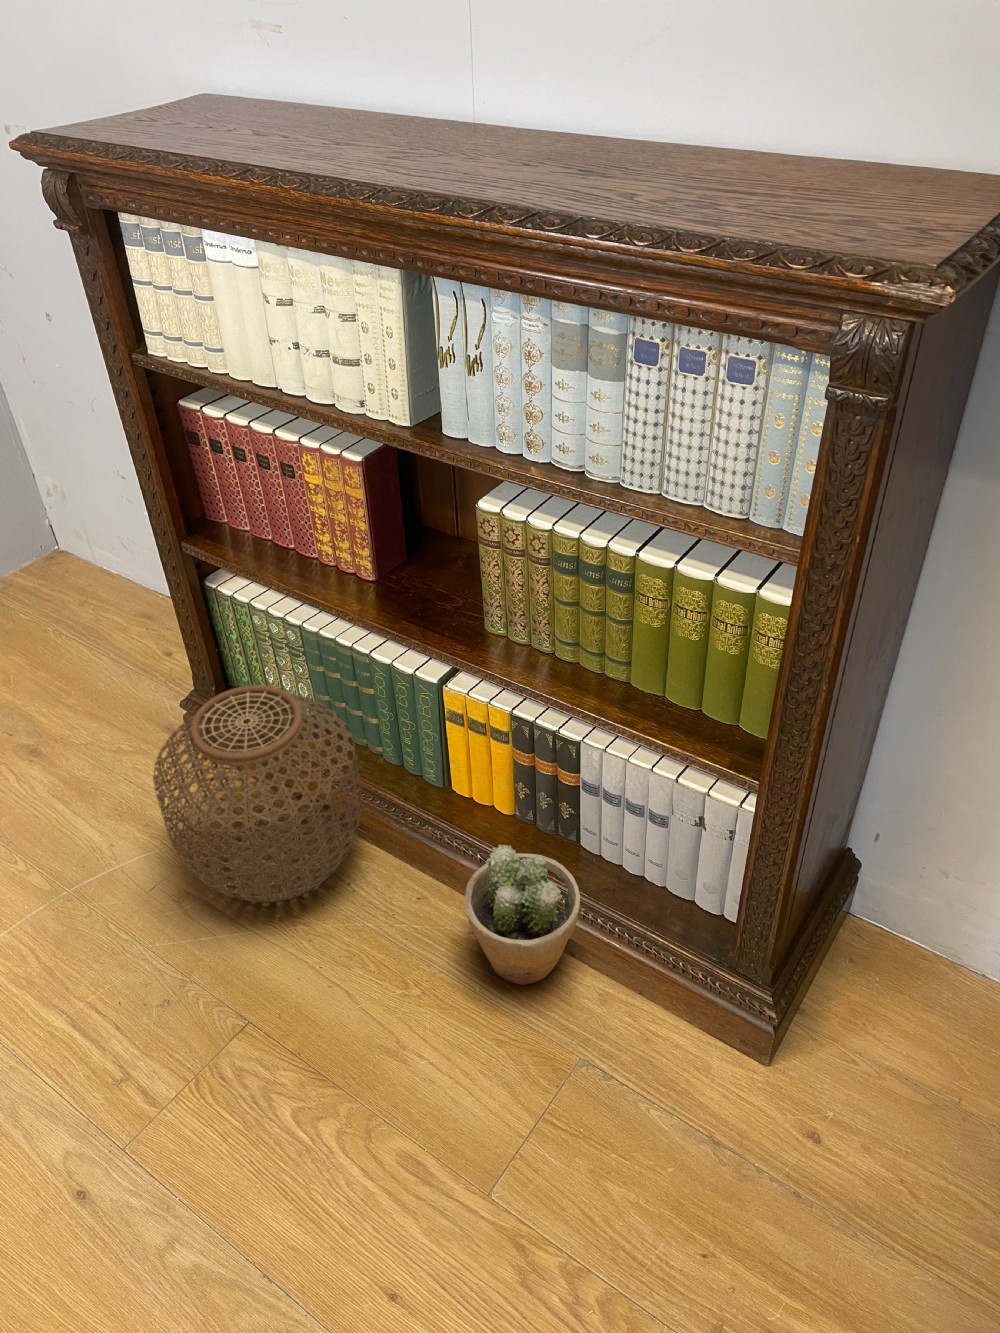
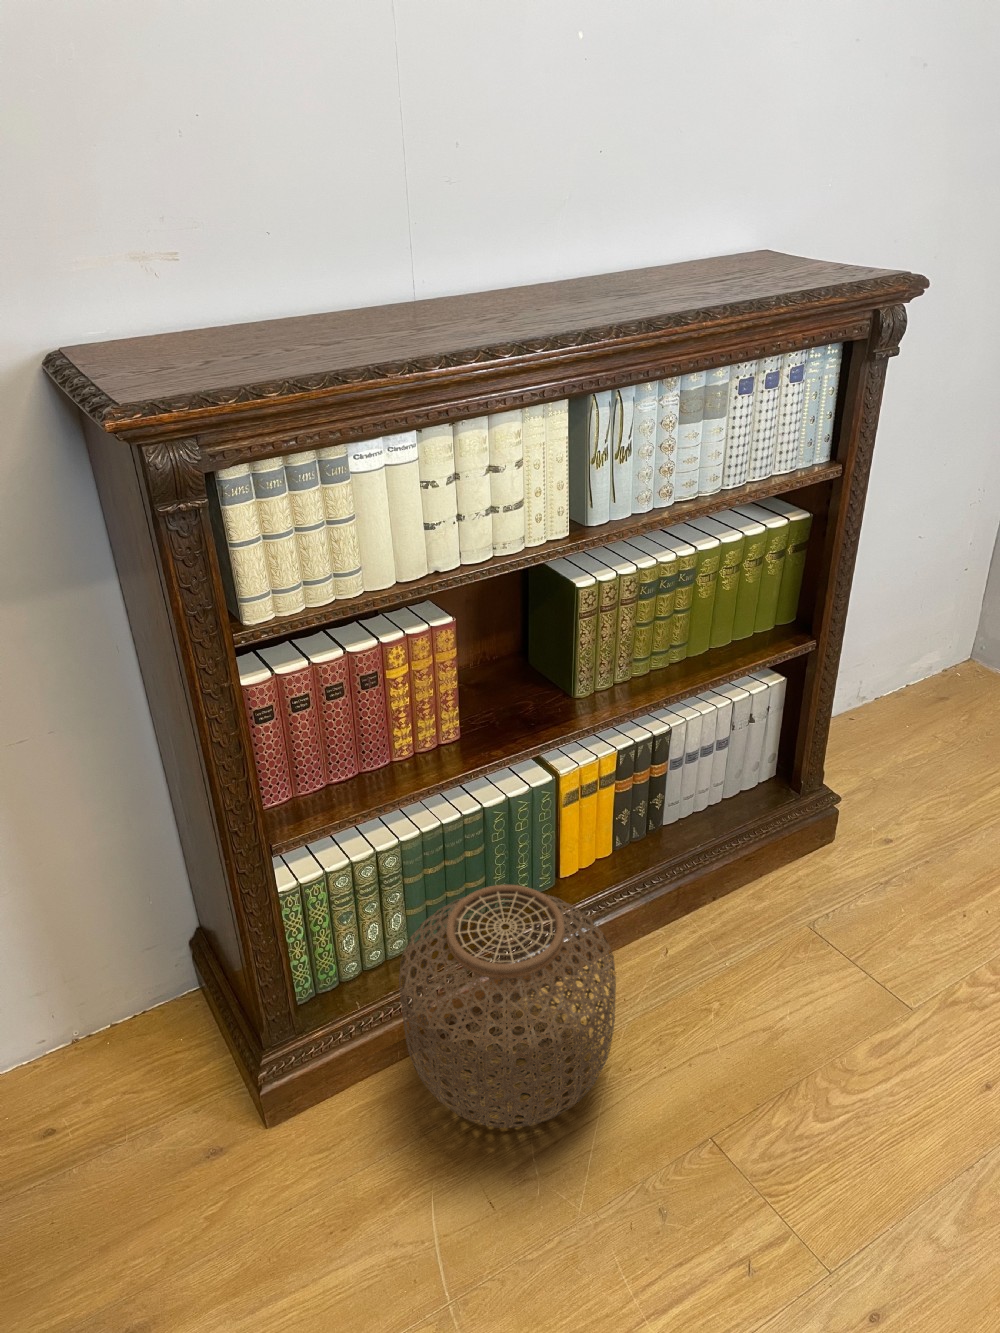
potted plant: present [465,845,580,985] -> none [658,822,759,951]

